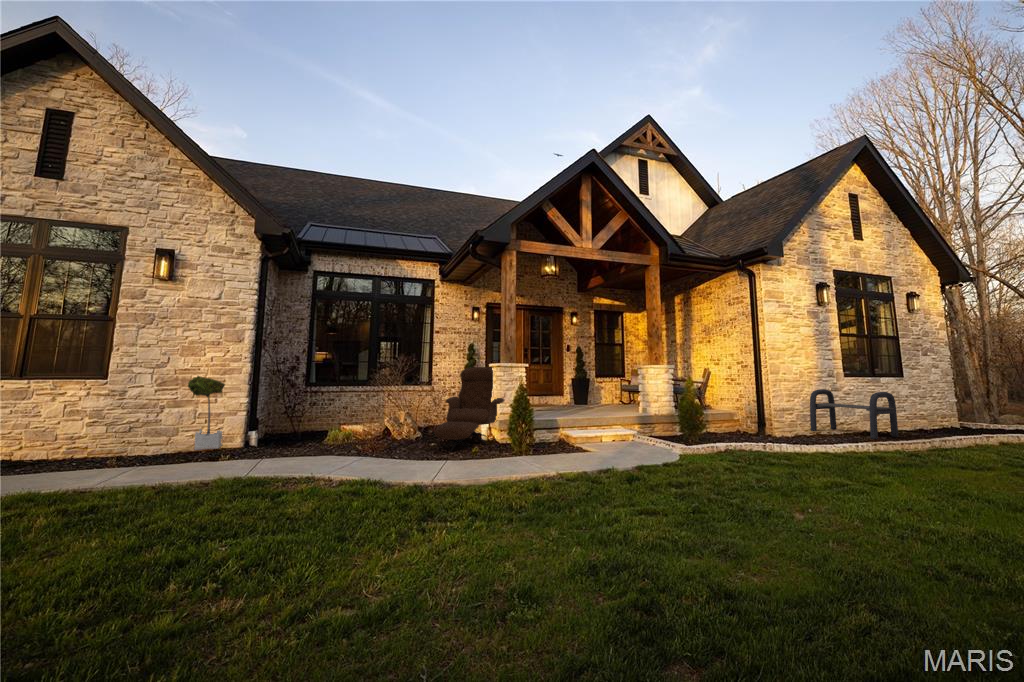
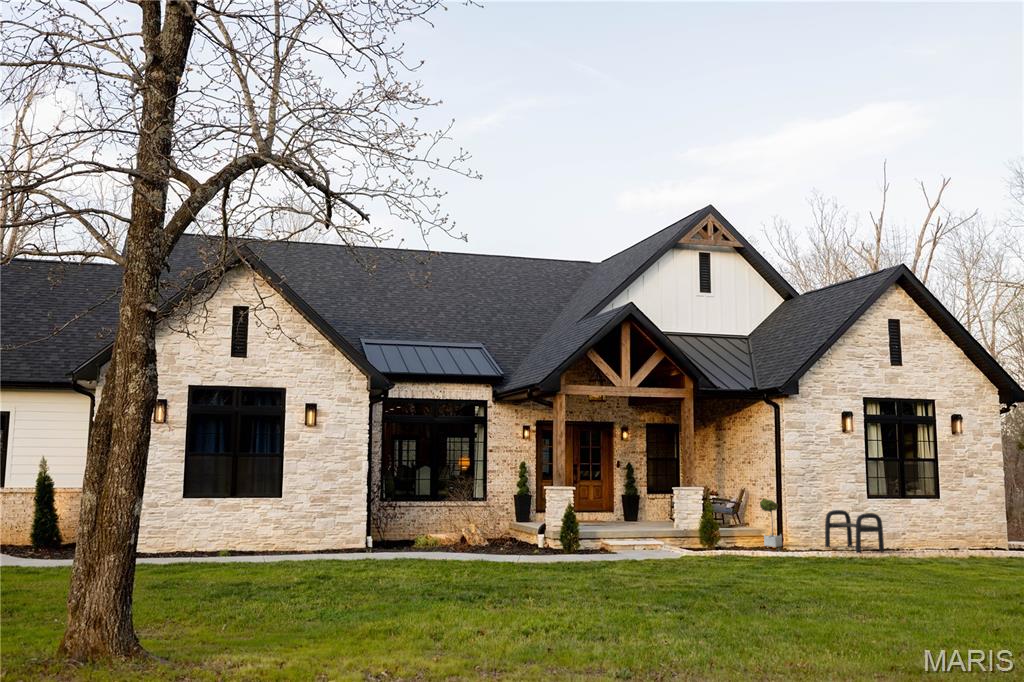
lounge chair: present [435,367,504,451] -> none [507,489,557,552]
potted tree: present [188,376,225,450] -> present [760,499,782,547]

